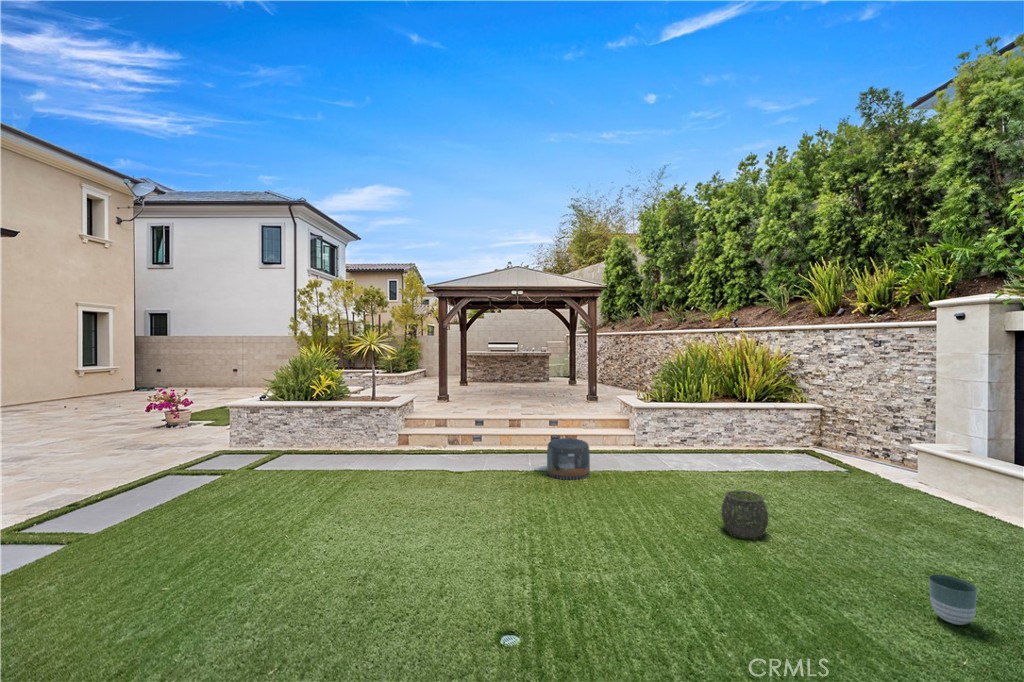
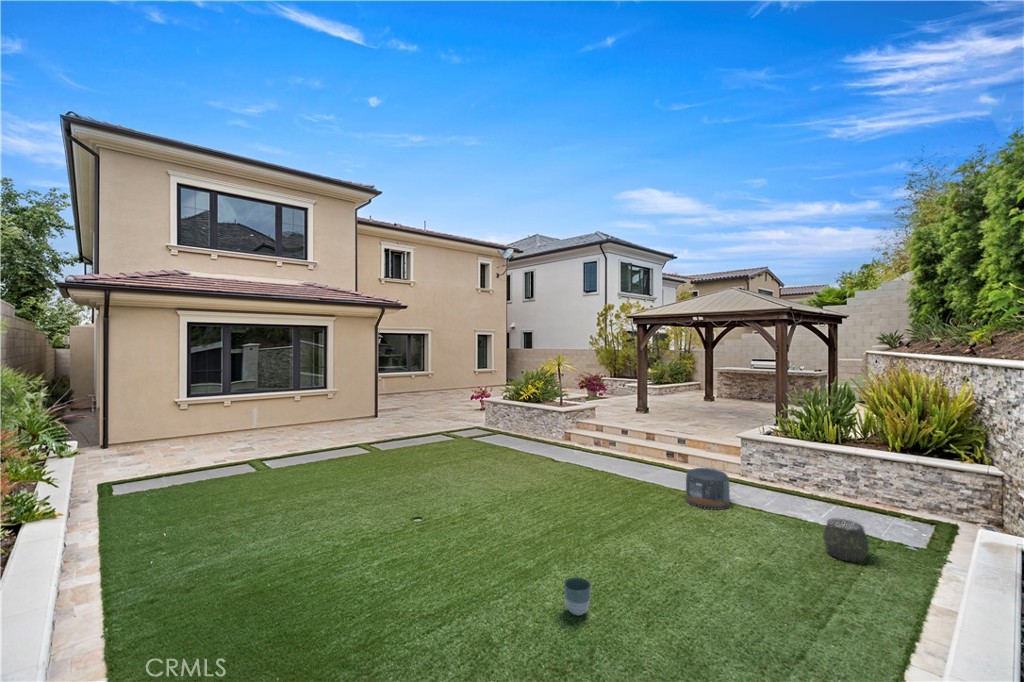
pouf: present [547,438,590,480] -> present [686,468,730,510]
woven basket: present [721,491,768,538] -> present [823,518,869,562]

